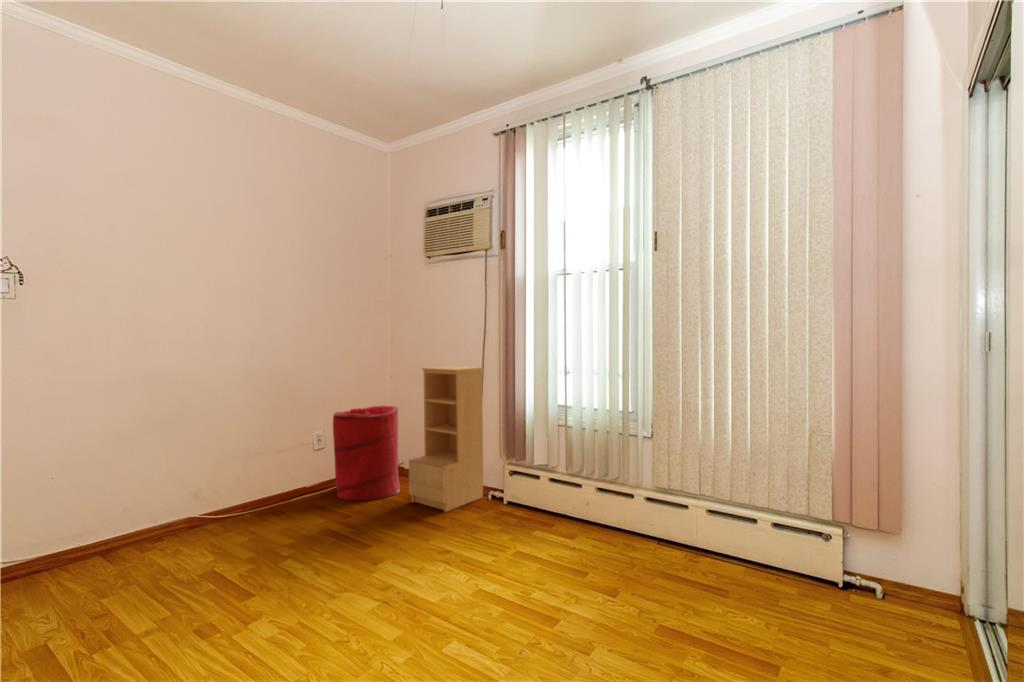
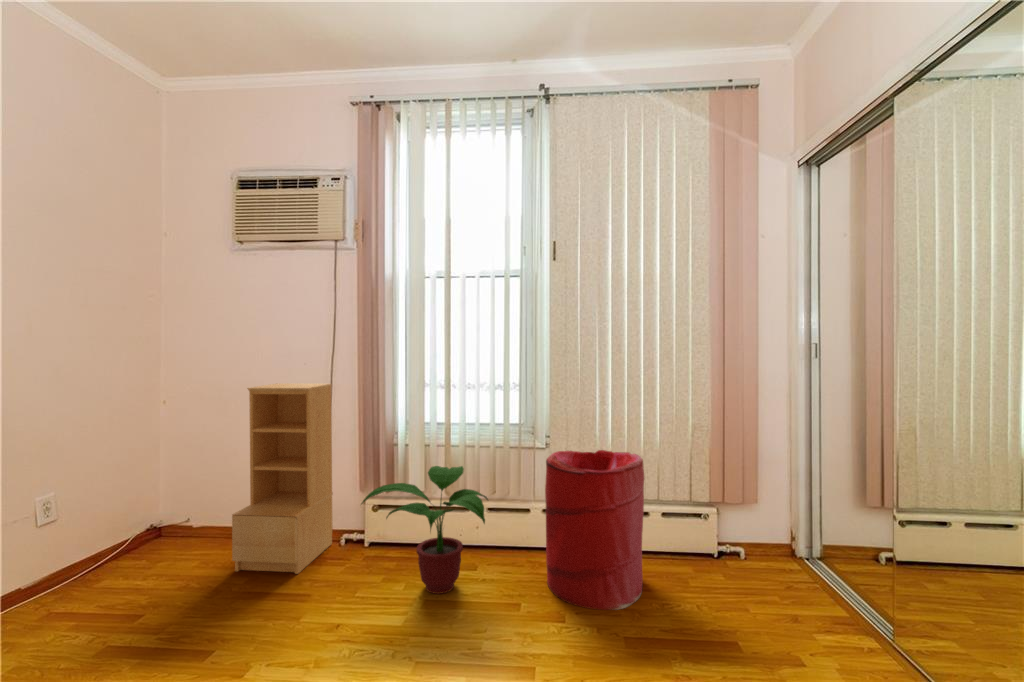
laundry hamper: present [333,406,400,501] -> present [545,450,644,610]
potted plant: none [474,442,581,548] -> present [362,466,488,594]

